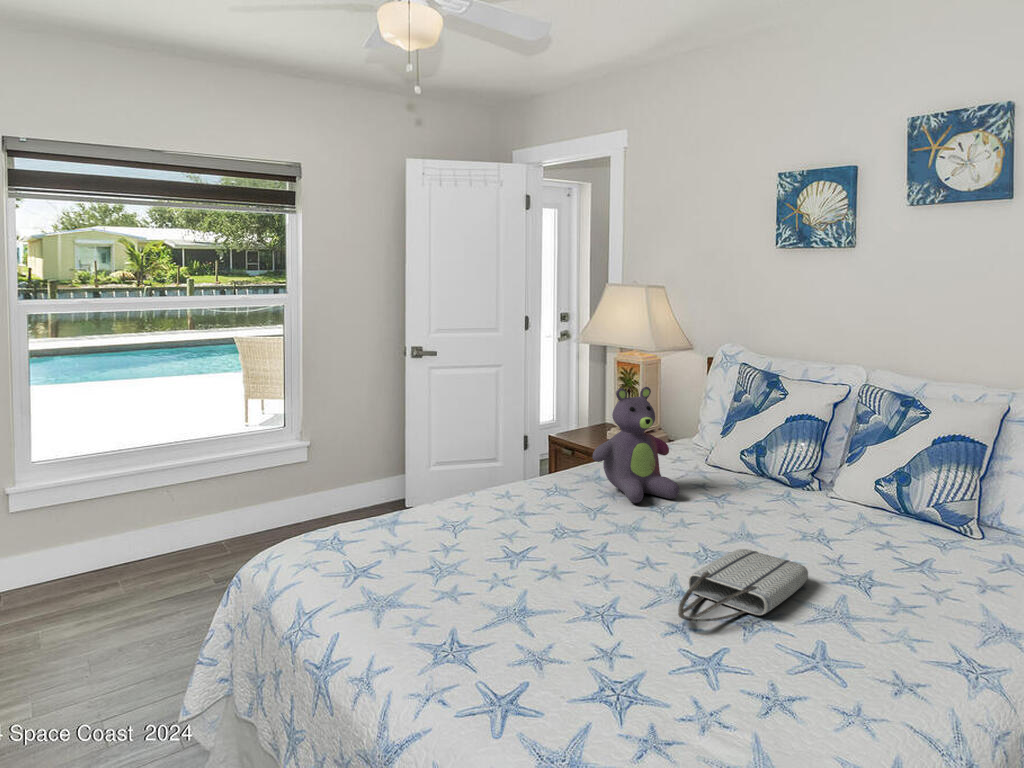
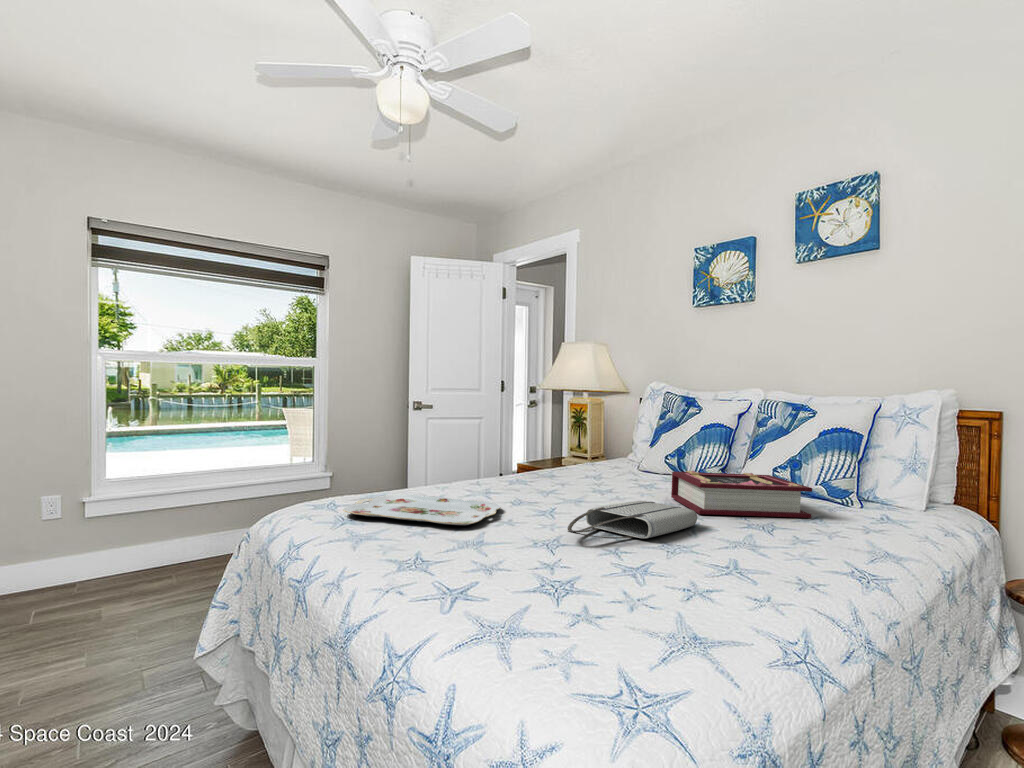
stuffed bear: present [593,387,679,503] -> none [529,390,603,485]
book: none [764,491,930,557] -> present [671,471,812,518]
serving tray: none [417,541,585,603] -> present [343,494,501,525]

